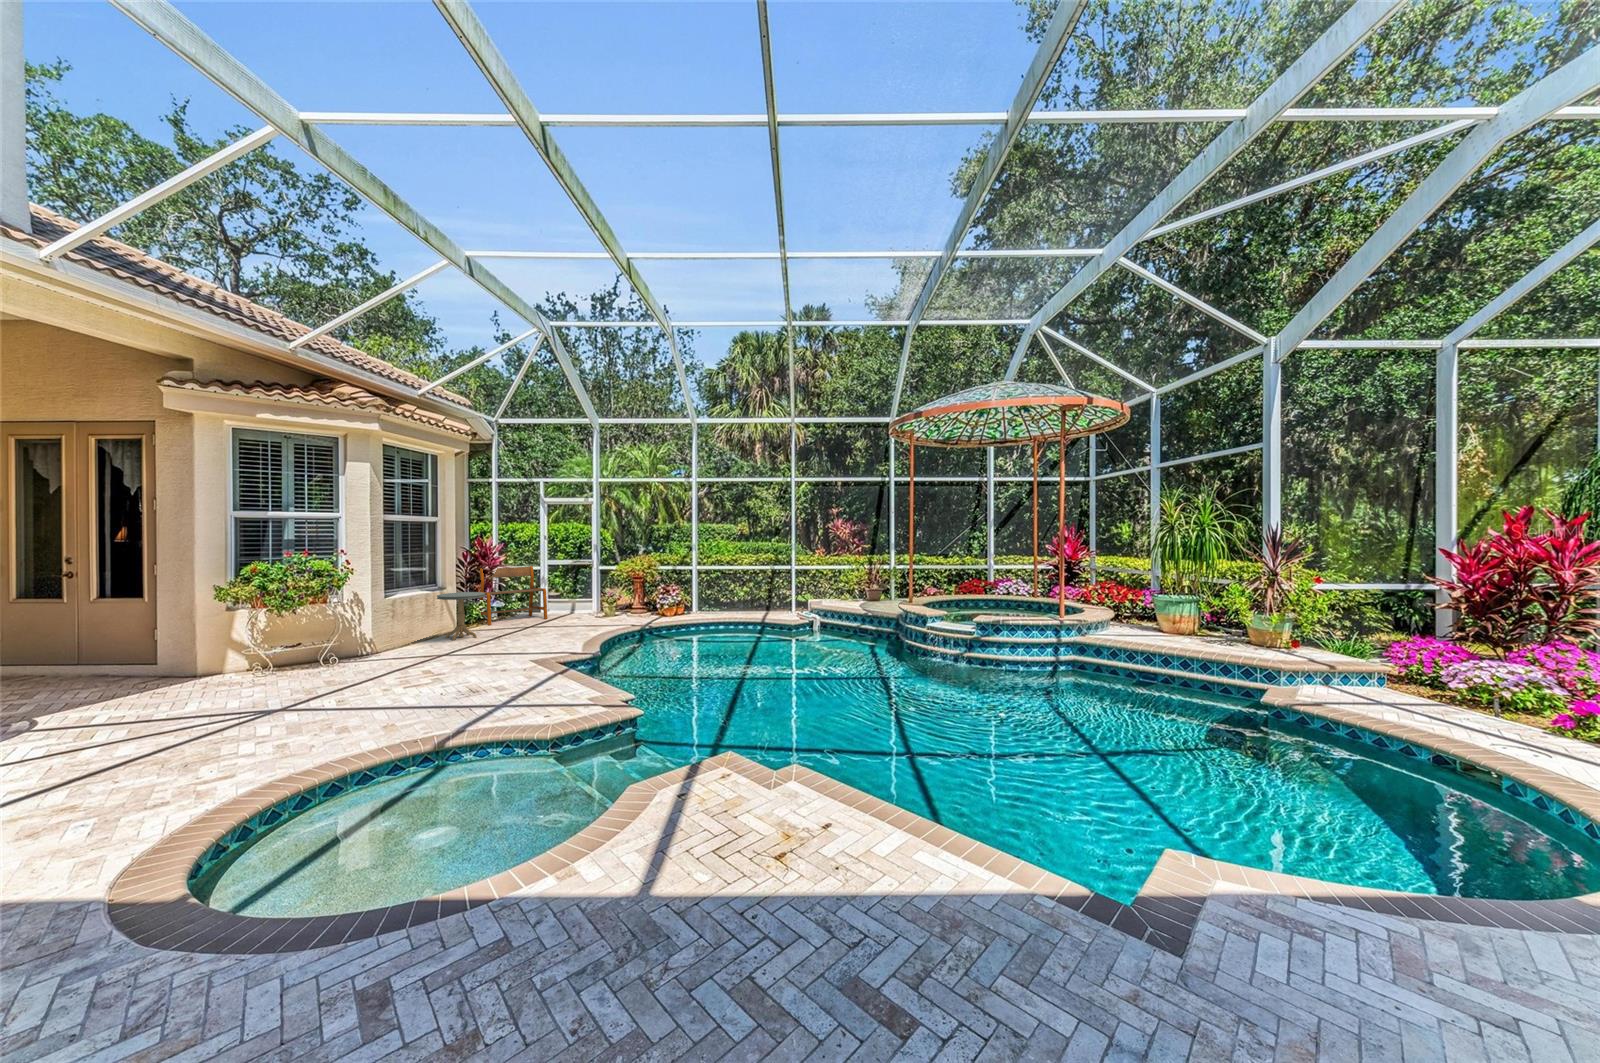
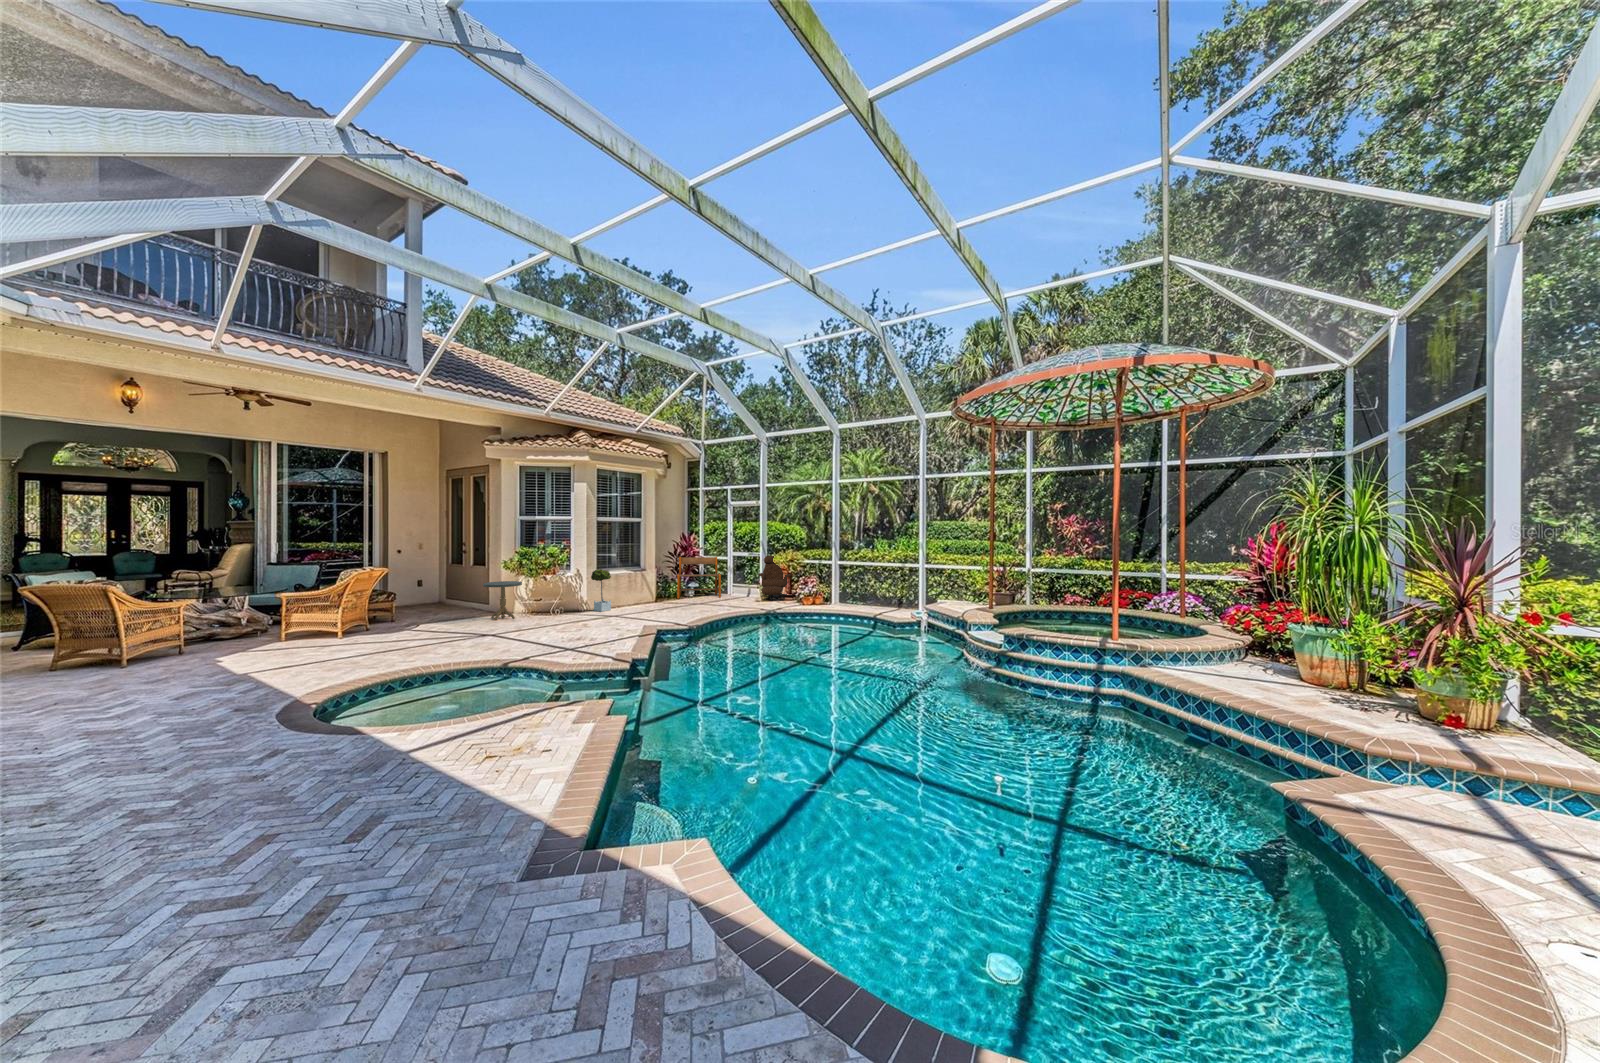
lounge chair: none [592,562,634,617] -> present [759,556,791,601]
potted tree: none [392,589,425,653] -> present [591,570,611,612]
side table: present [437,592,485,640] -> present [483,581,522,620]

